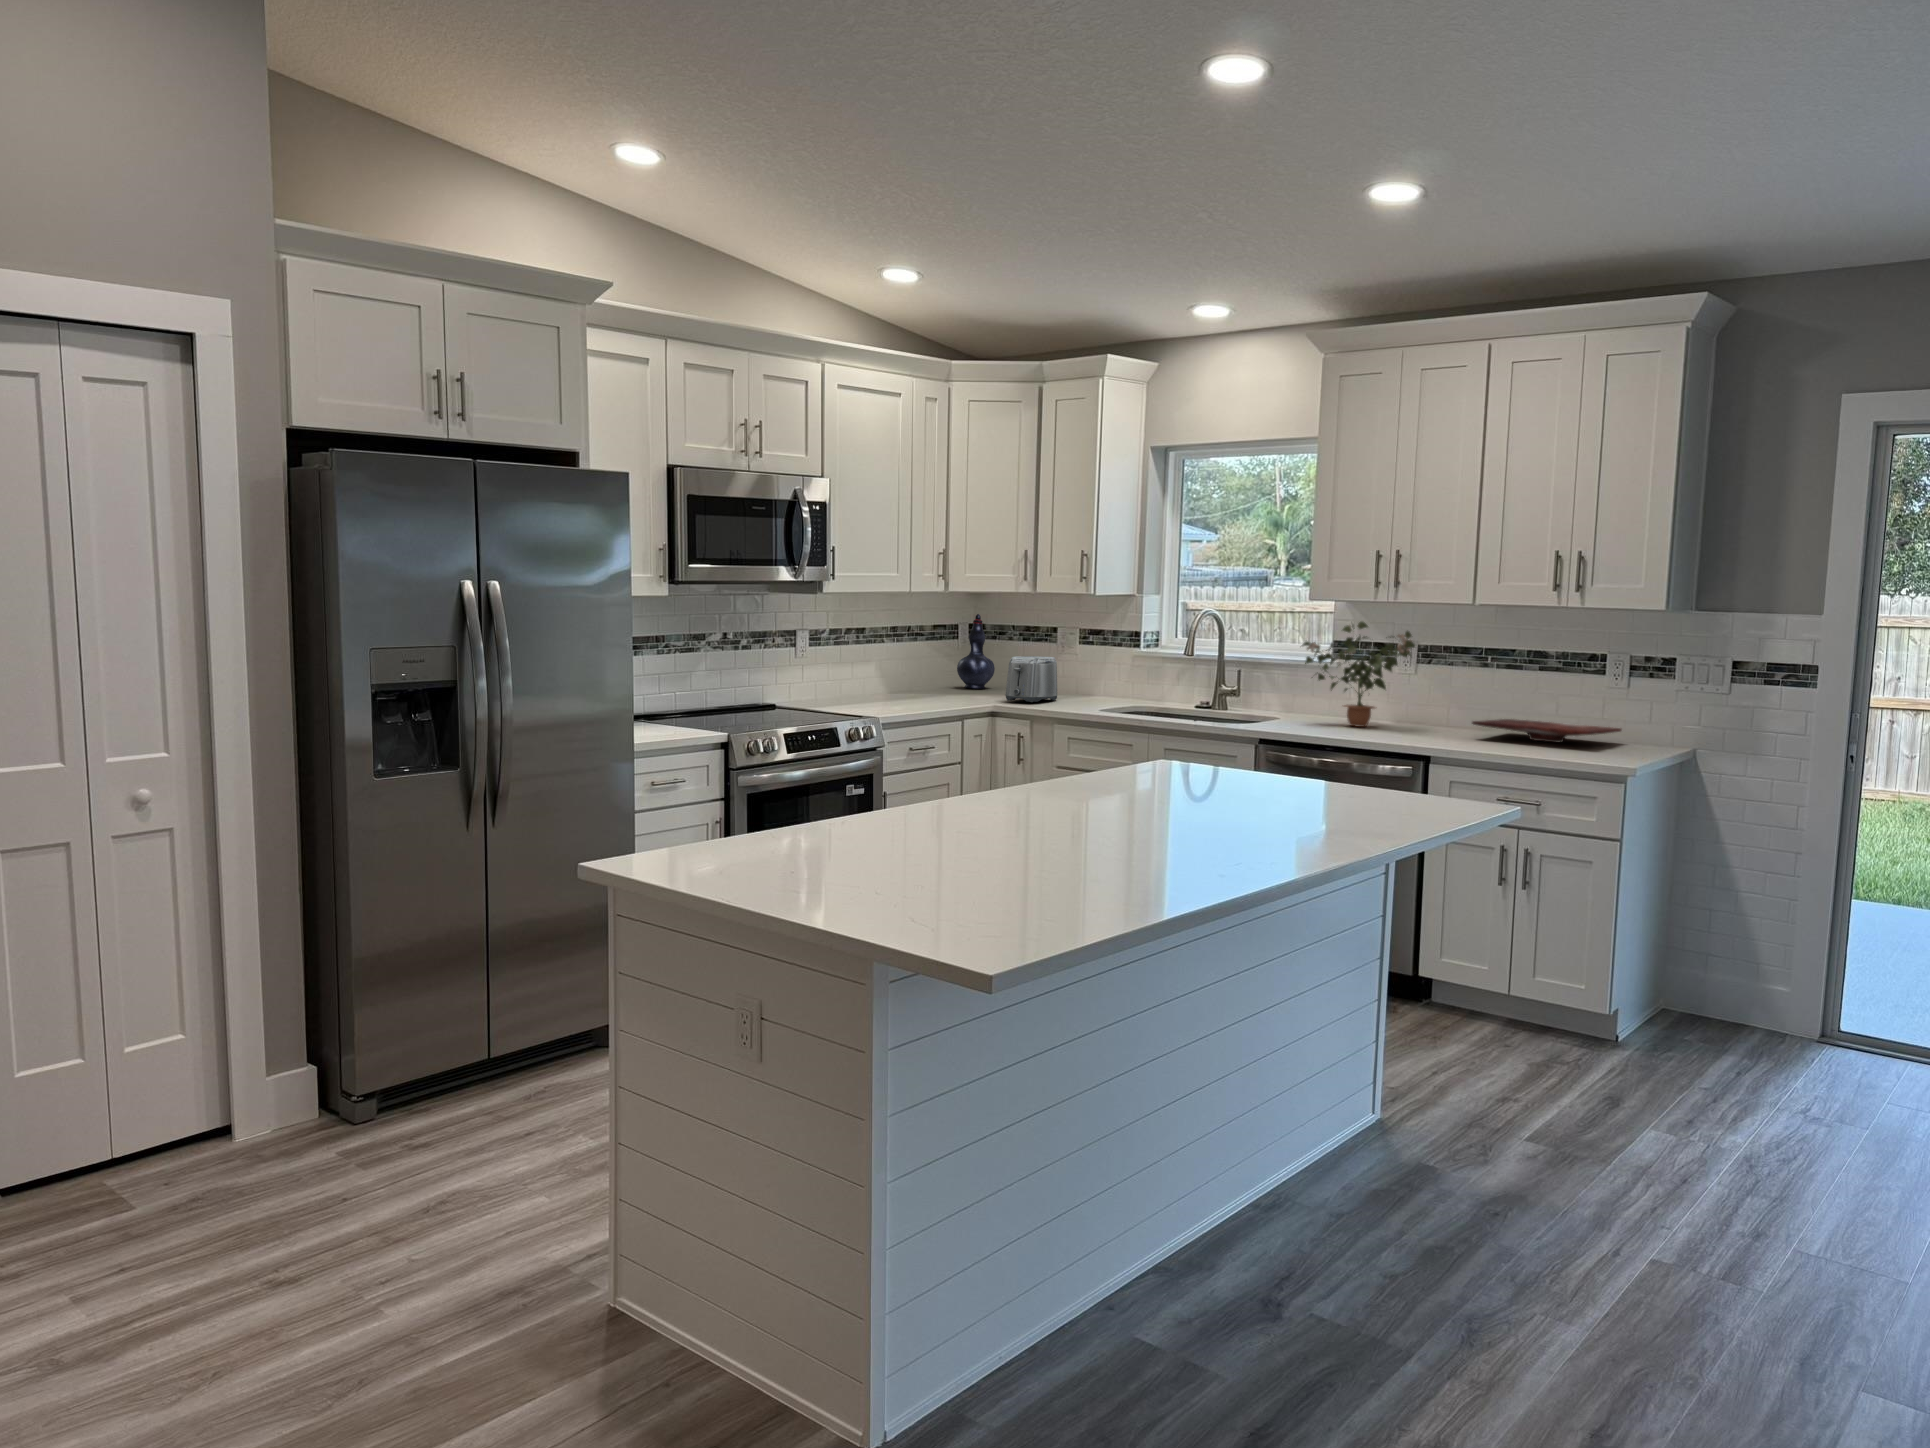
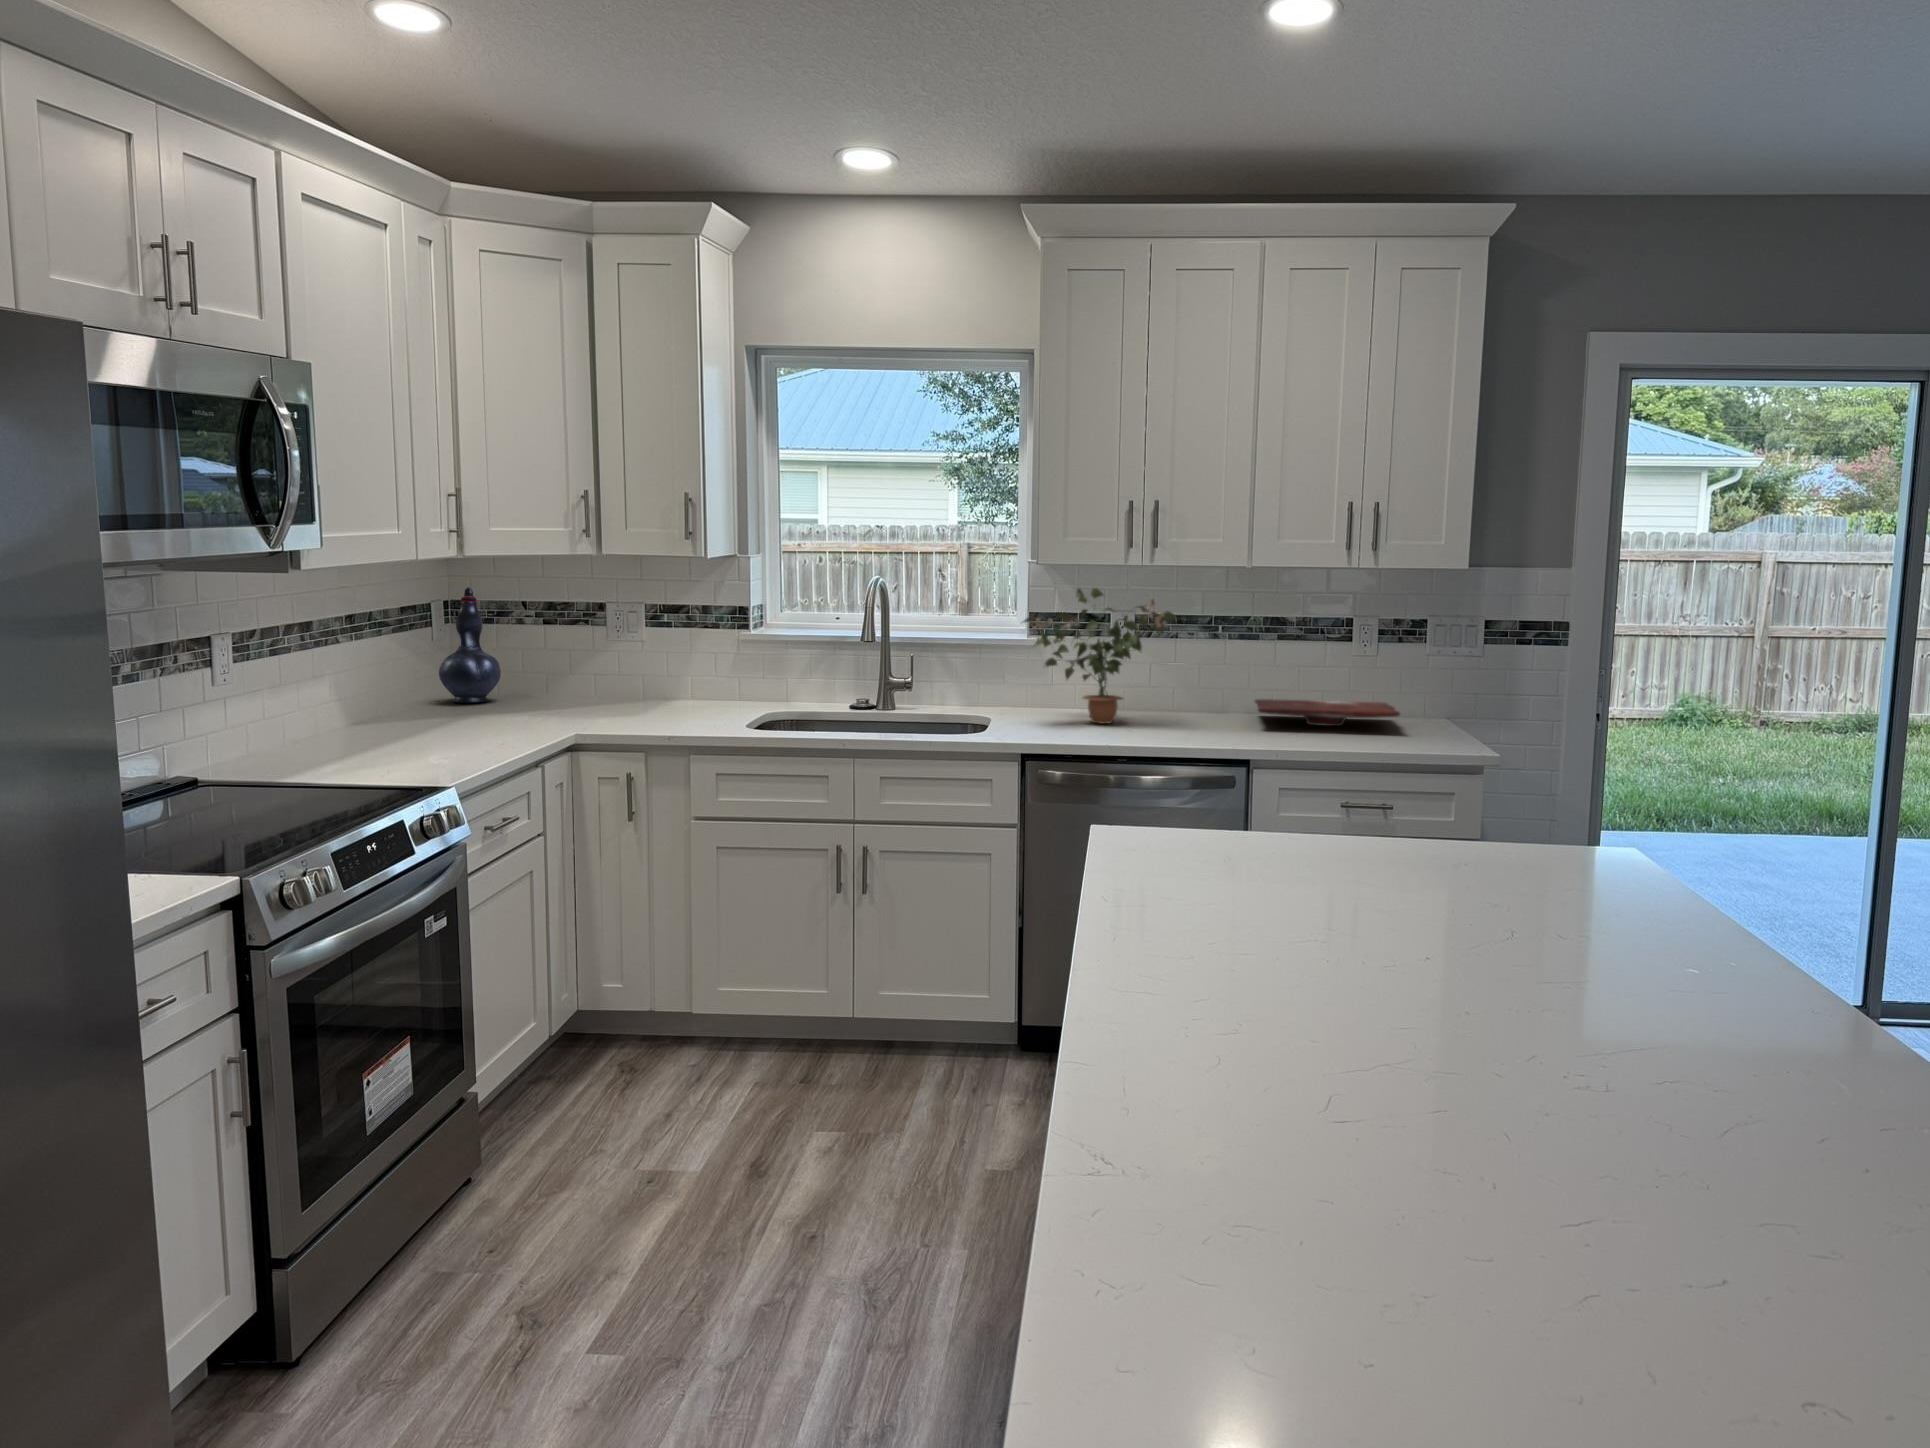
toaster: present [1005,656,1057,702] -> none [576,651,645,724]

